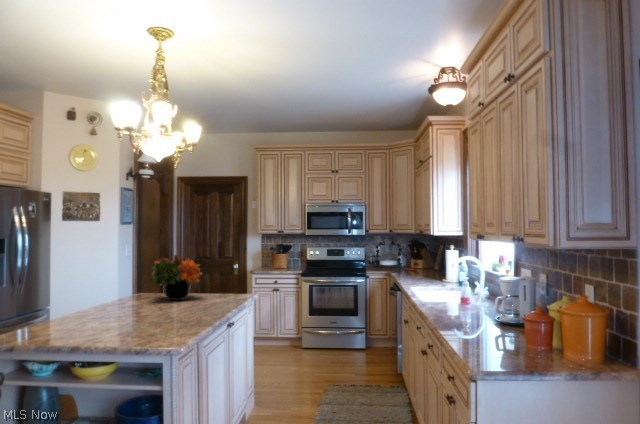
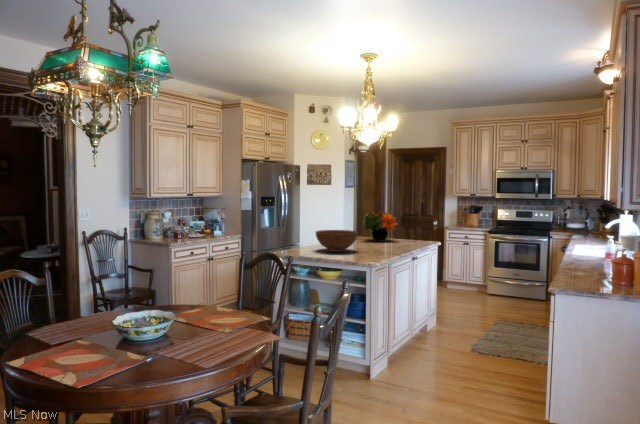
fruit bowl: none [70,290,147,329] -> present [316,230,358,252]

